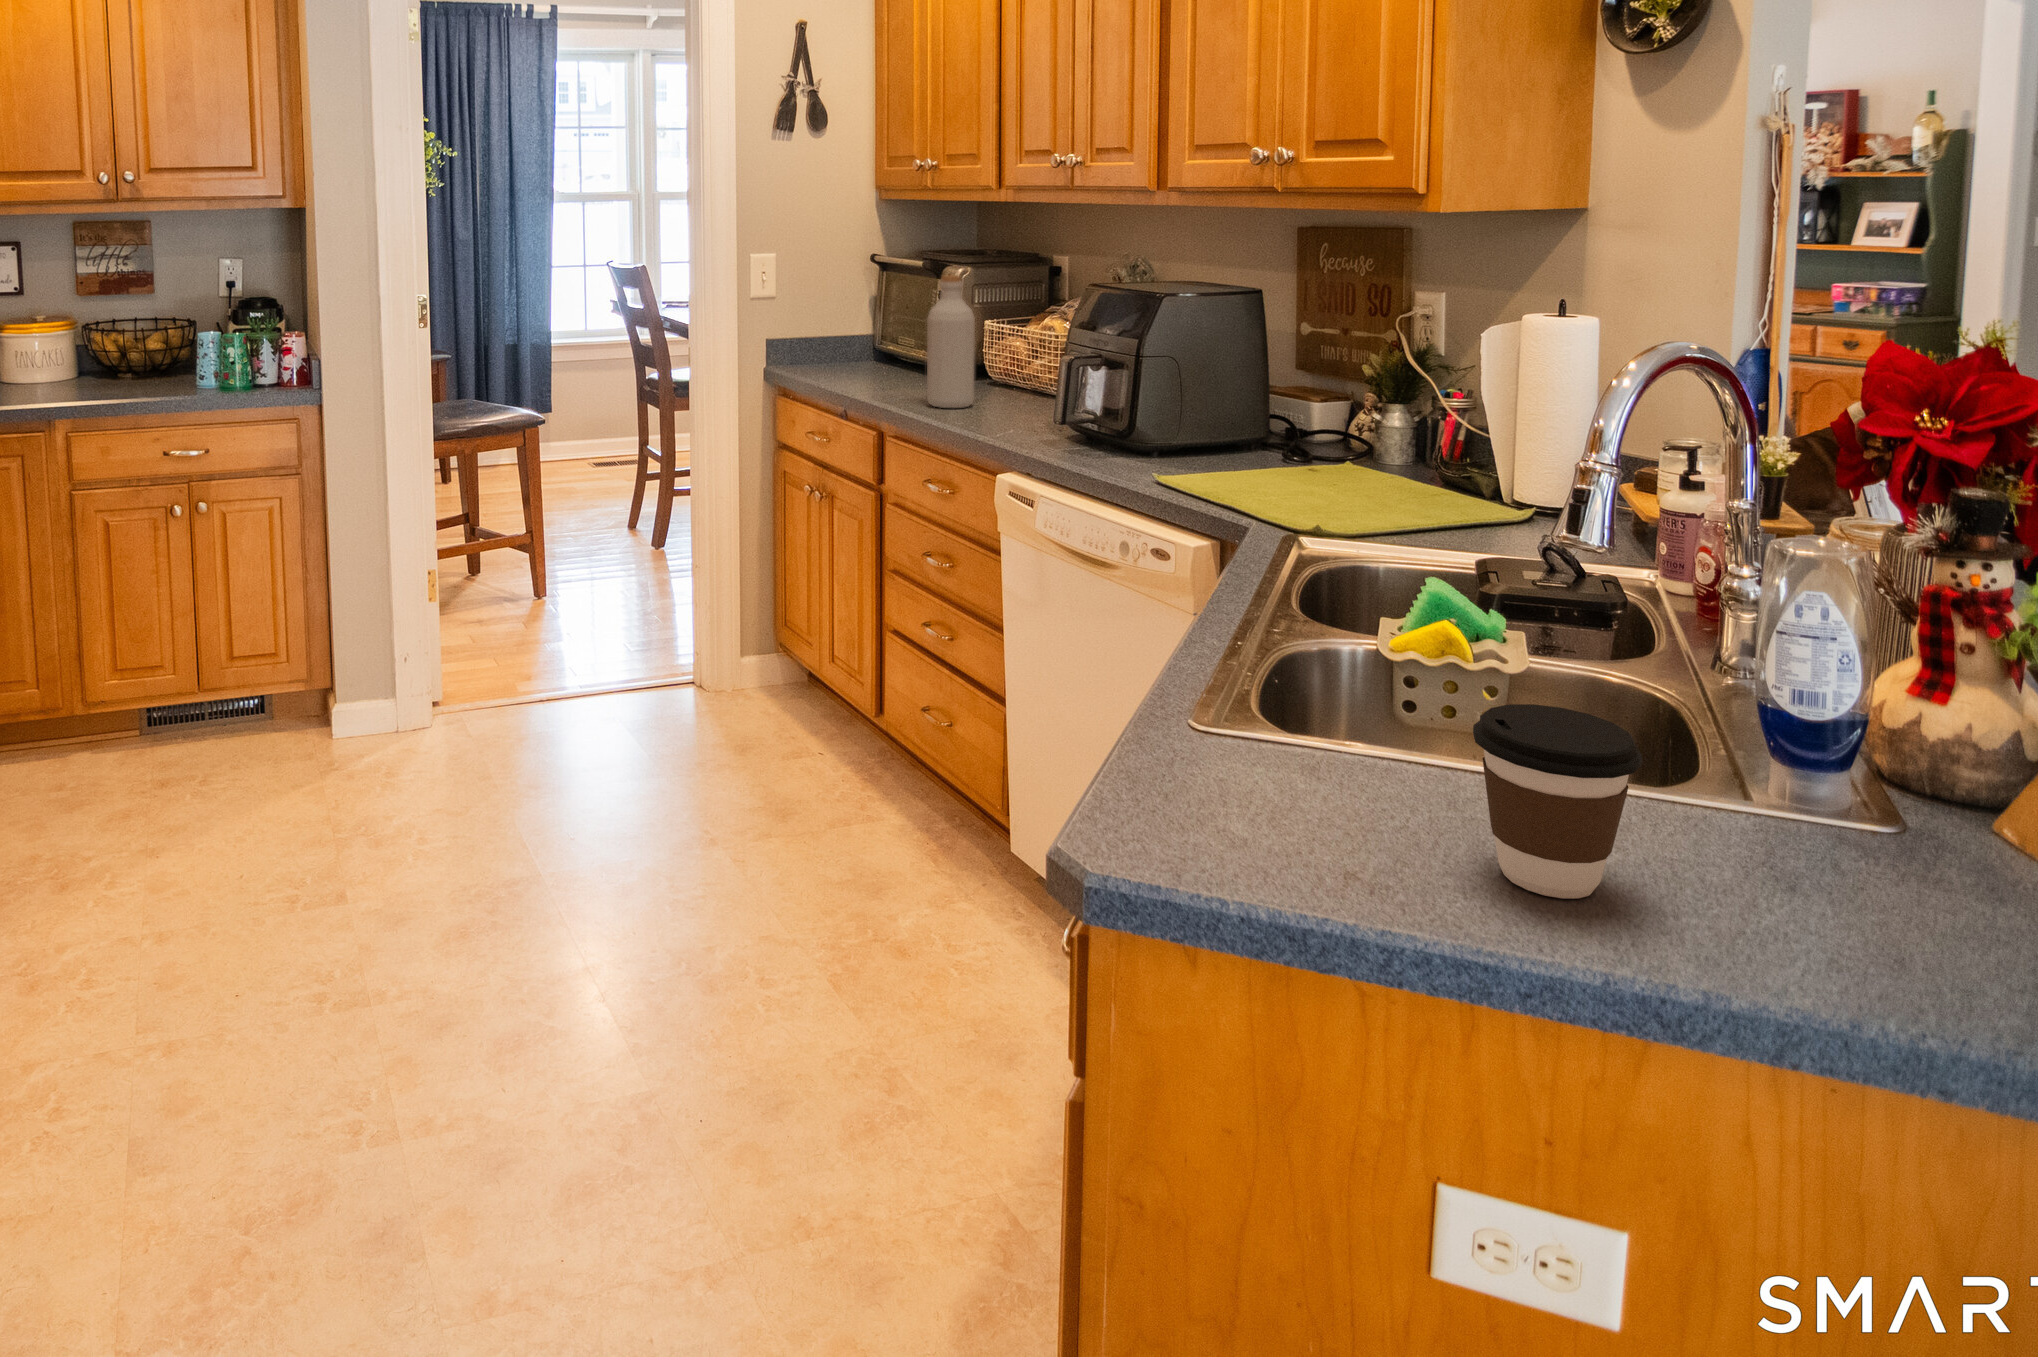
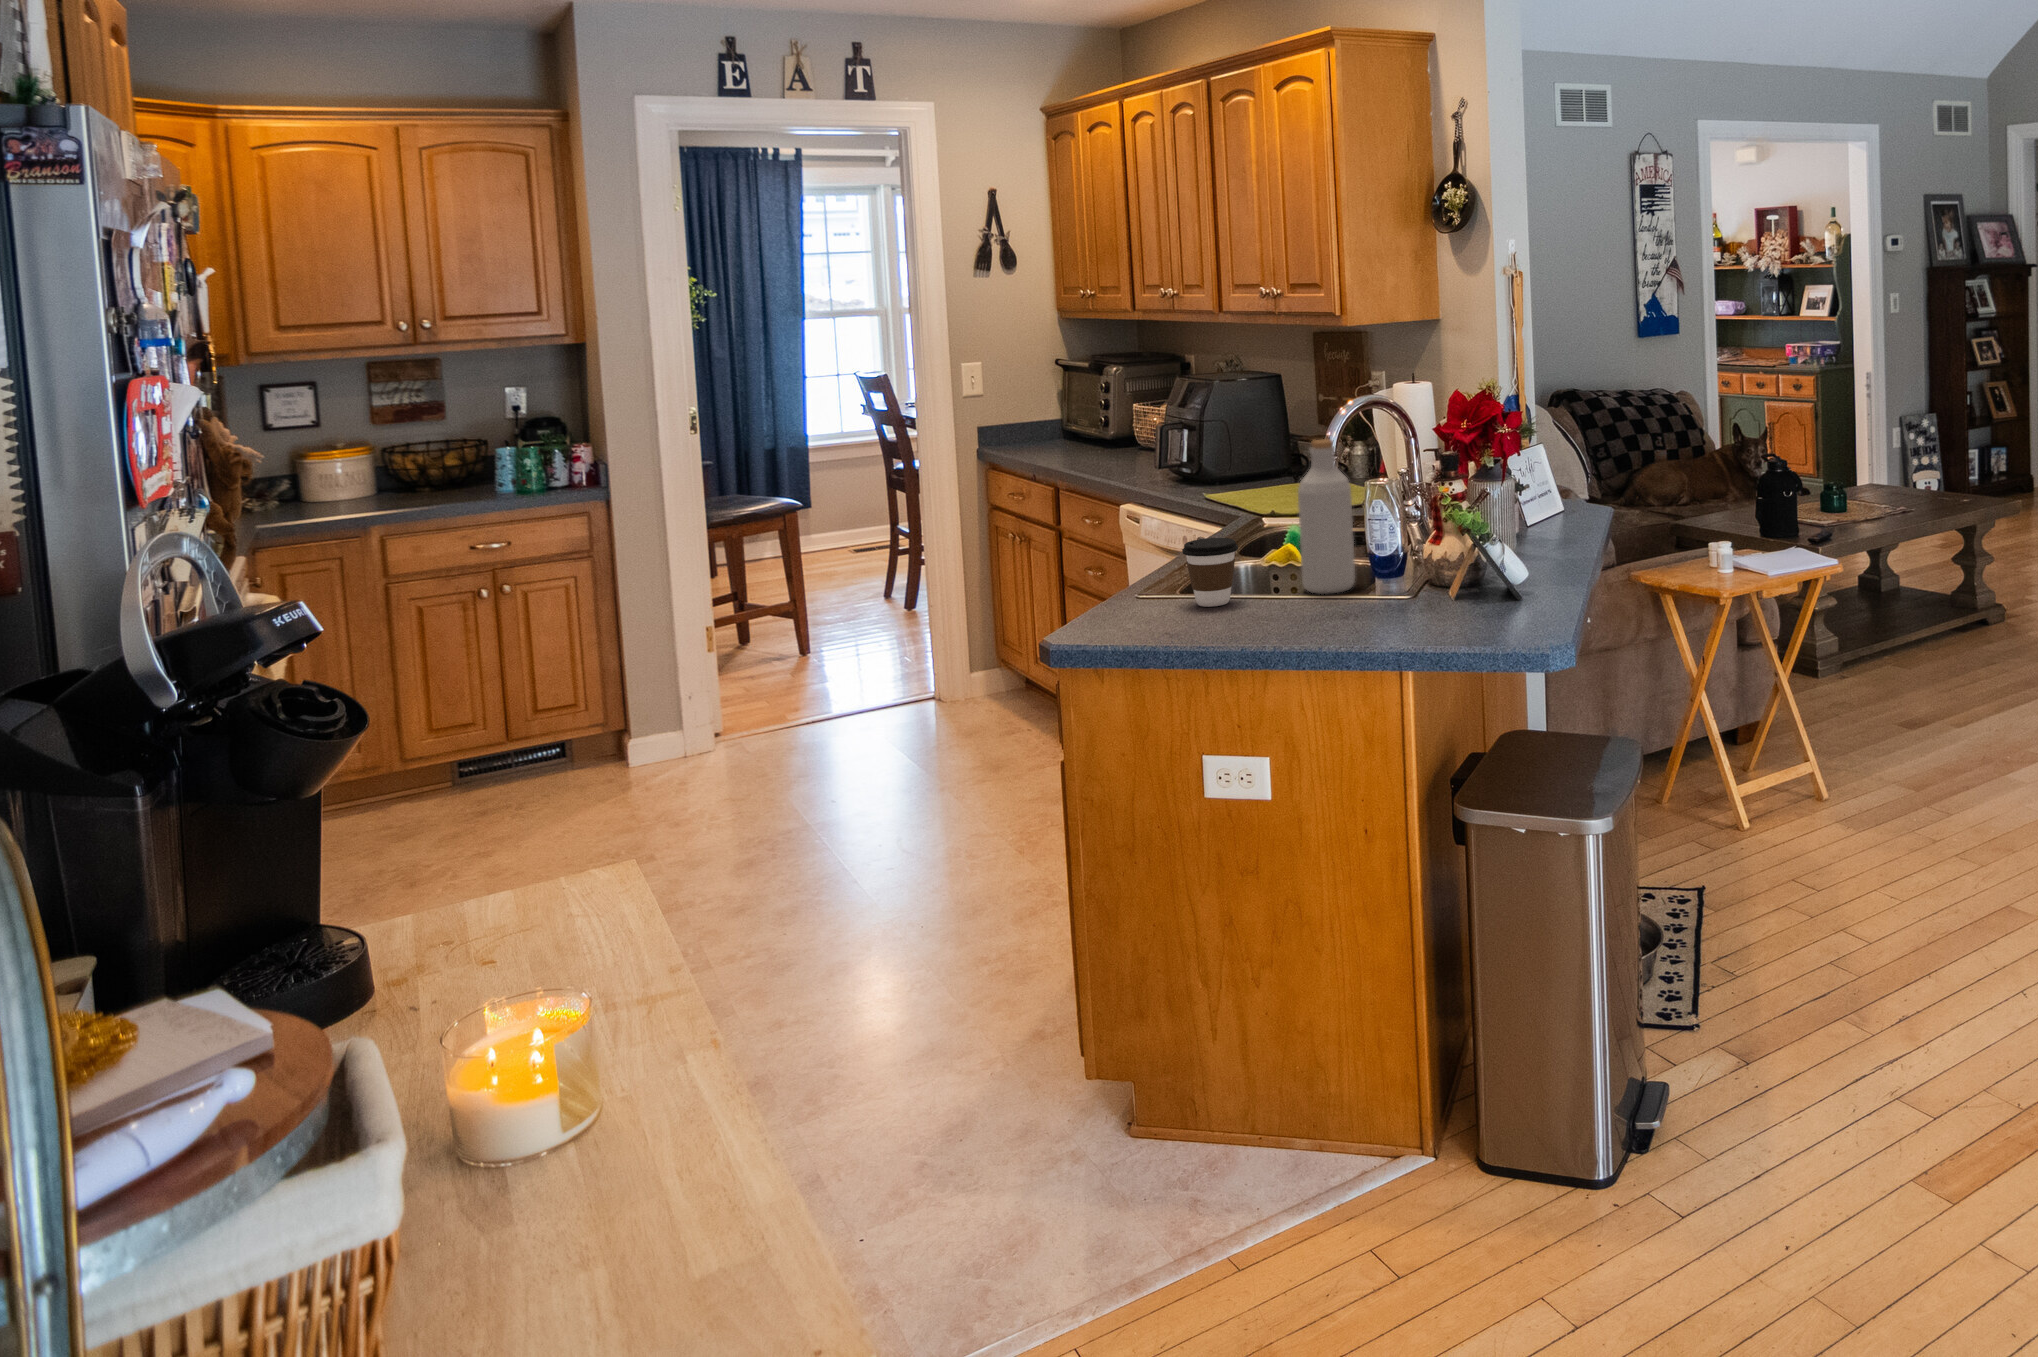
bottle: present [927,275,975,408] -> present [1298,439,1355,594]

